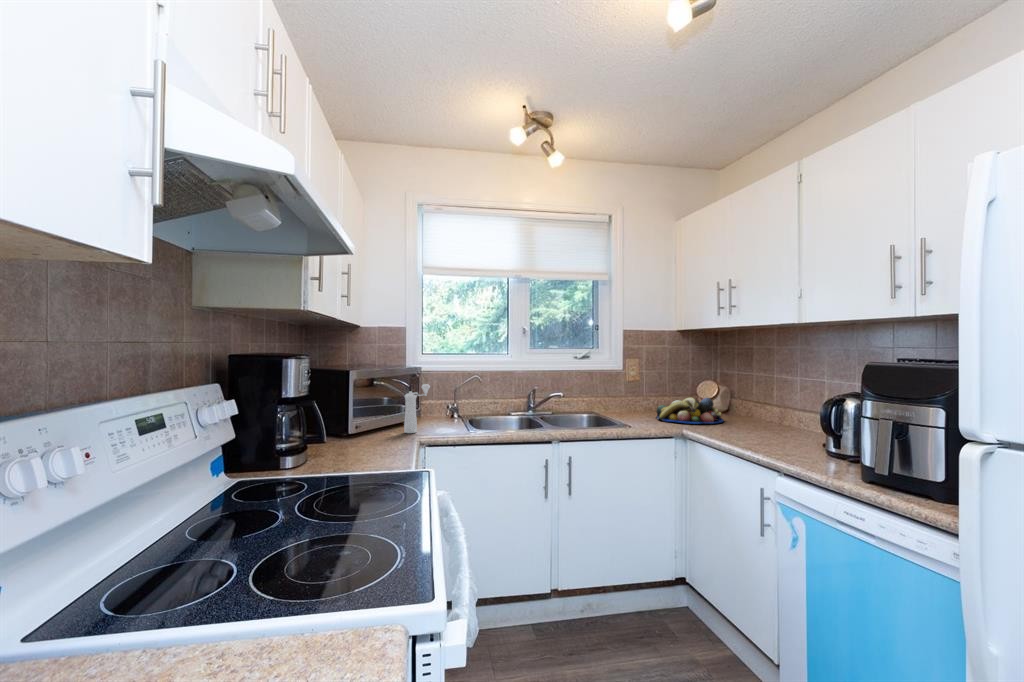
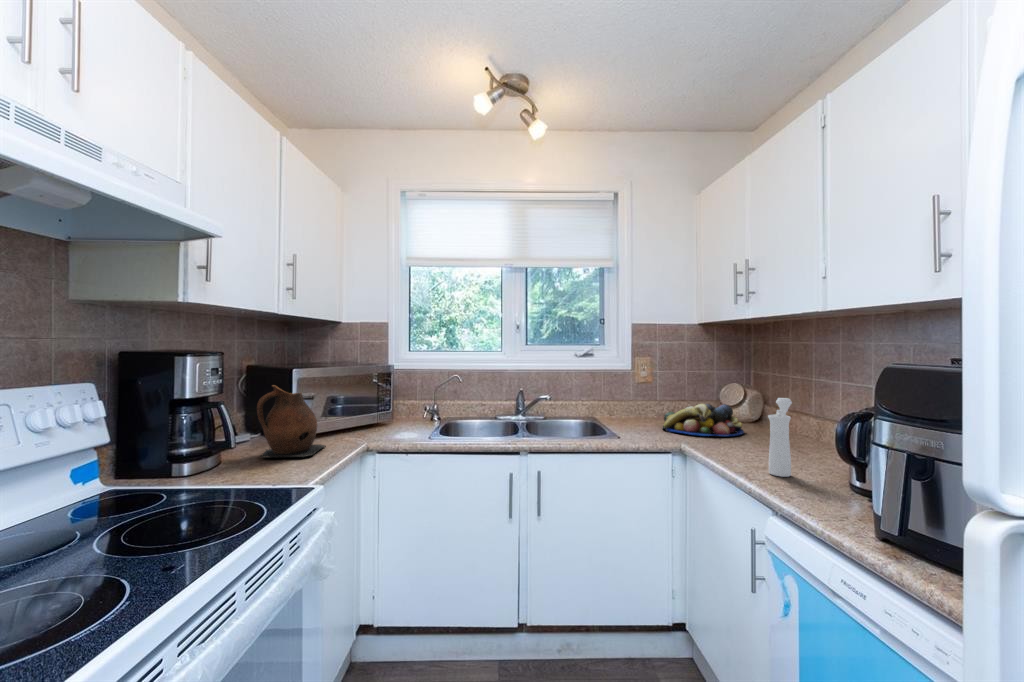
pepper mill: present [404,384,430,433] -> present [768,398,792,477]
ceramic pitcher: none [334,387,387,454] -> present [257,385,326,458]

